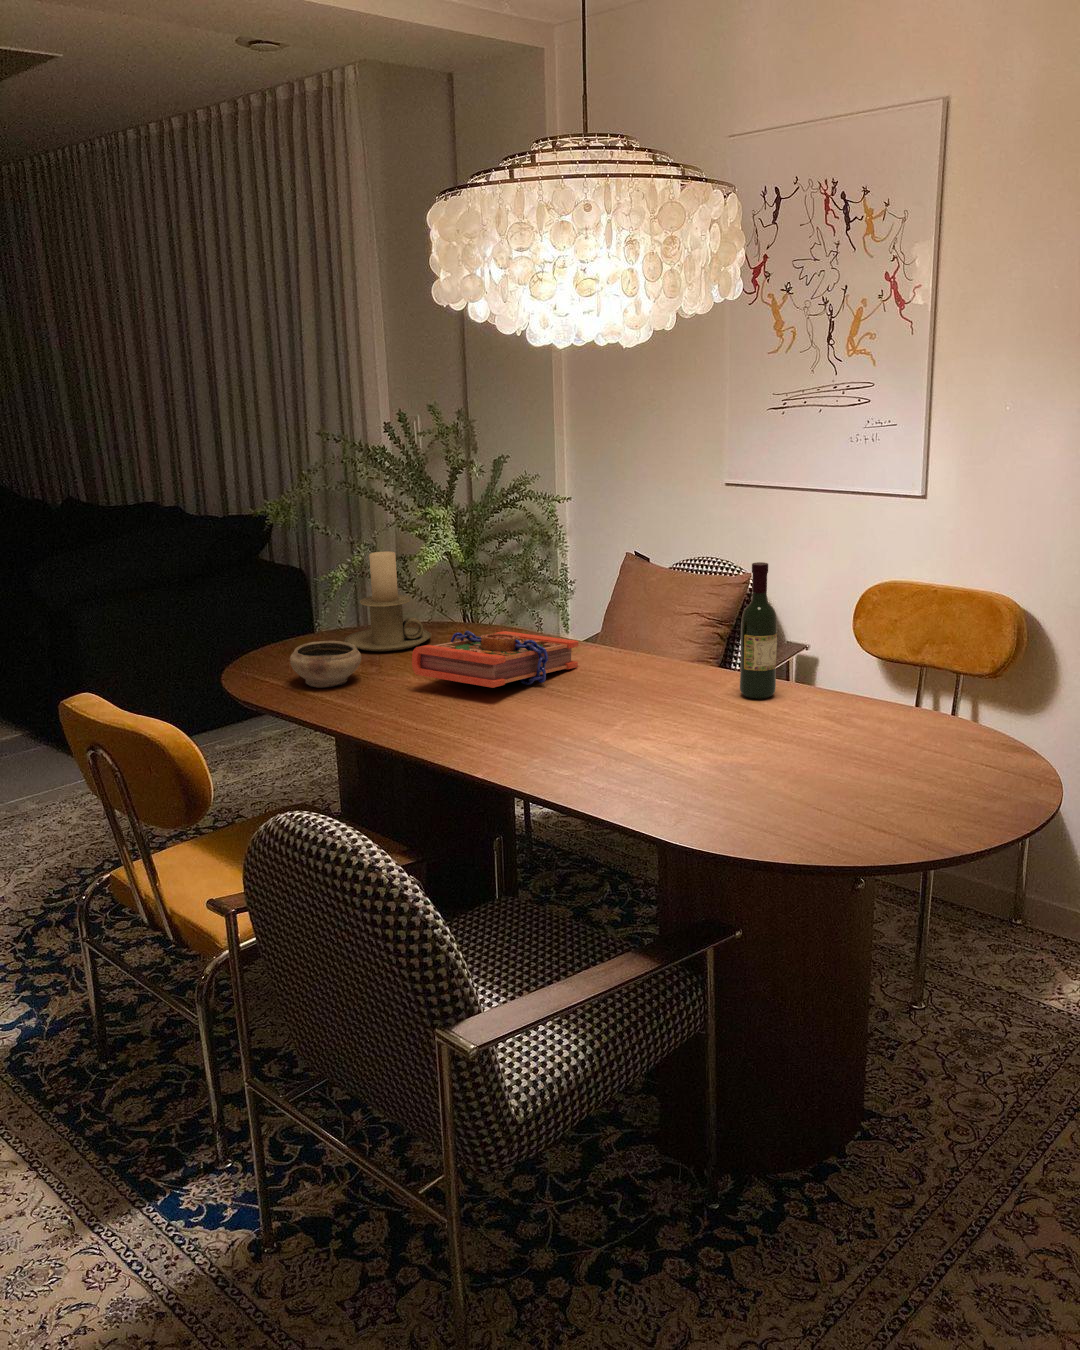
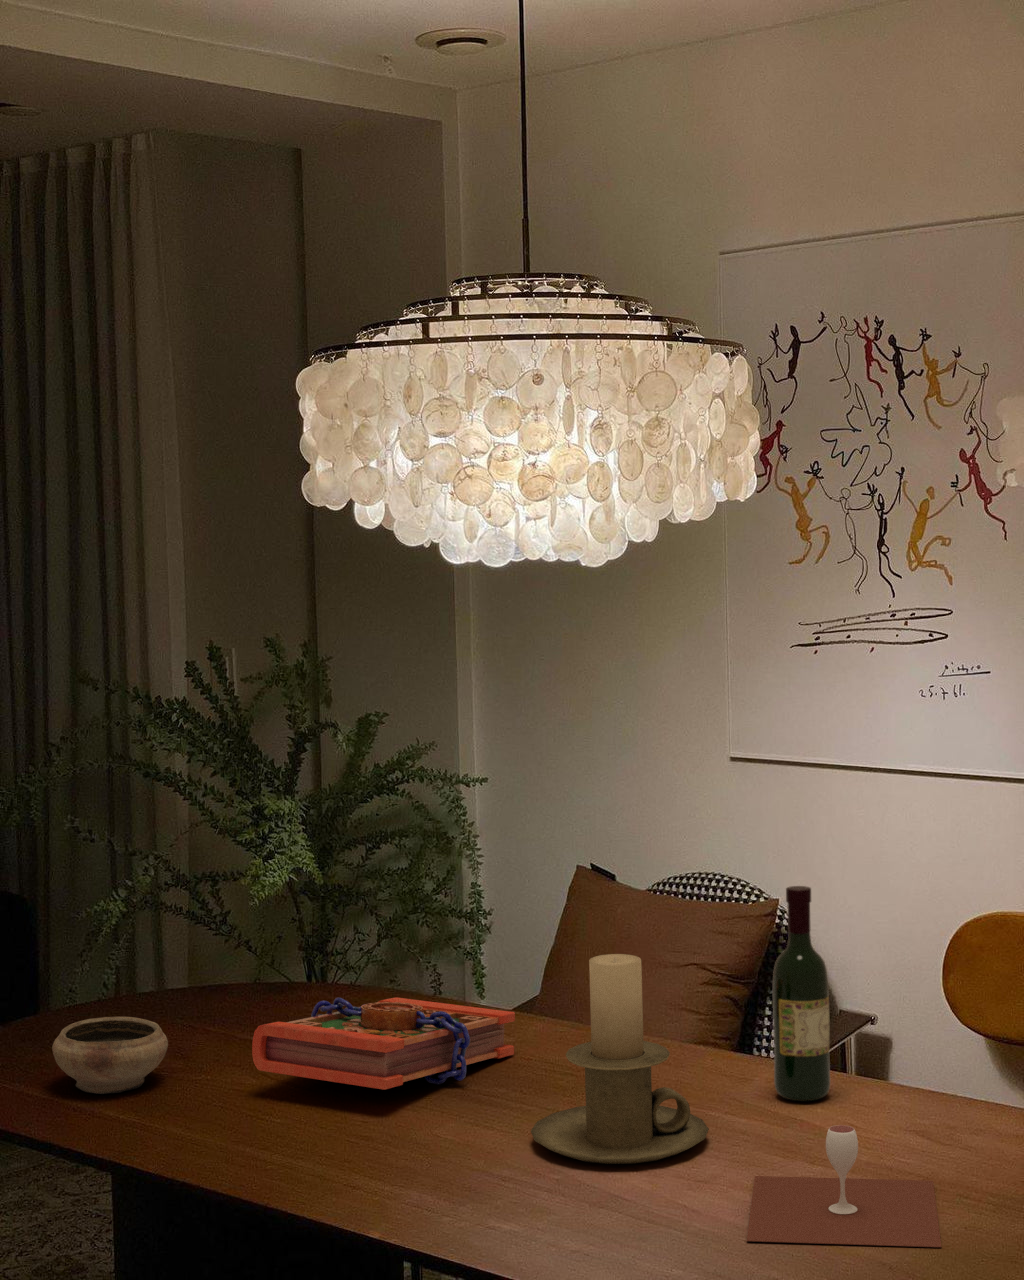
candle holder: present [344,551,431,651] -> present [531,954,709,1164]
wine glass: none [714,714,839,792] -> present [747,1125,941,1247]

